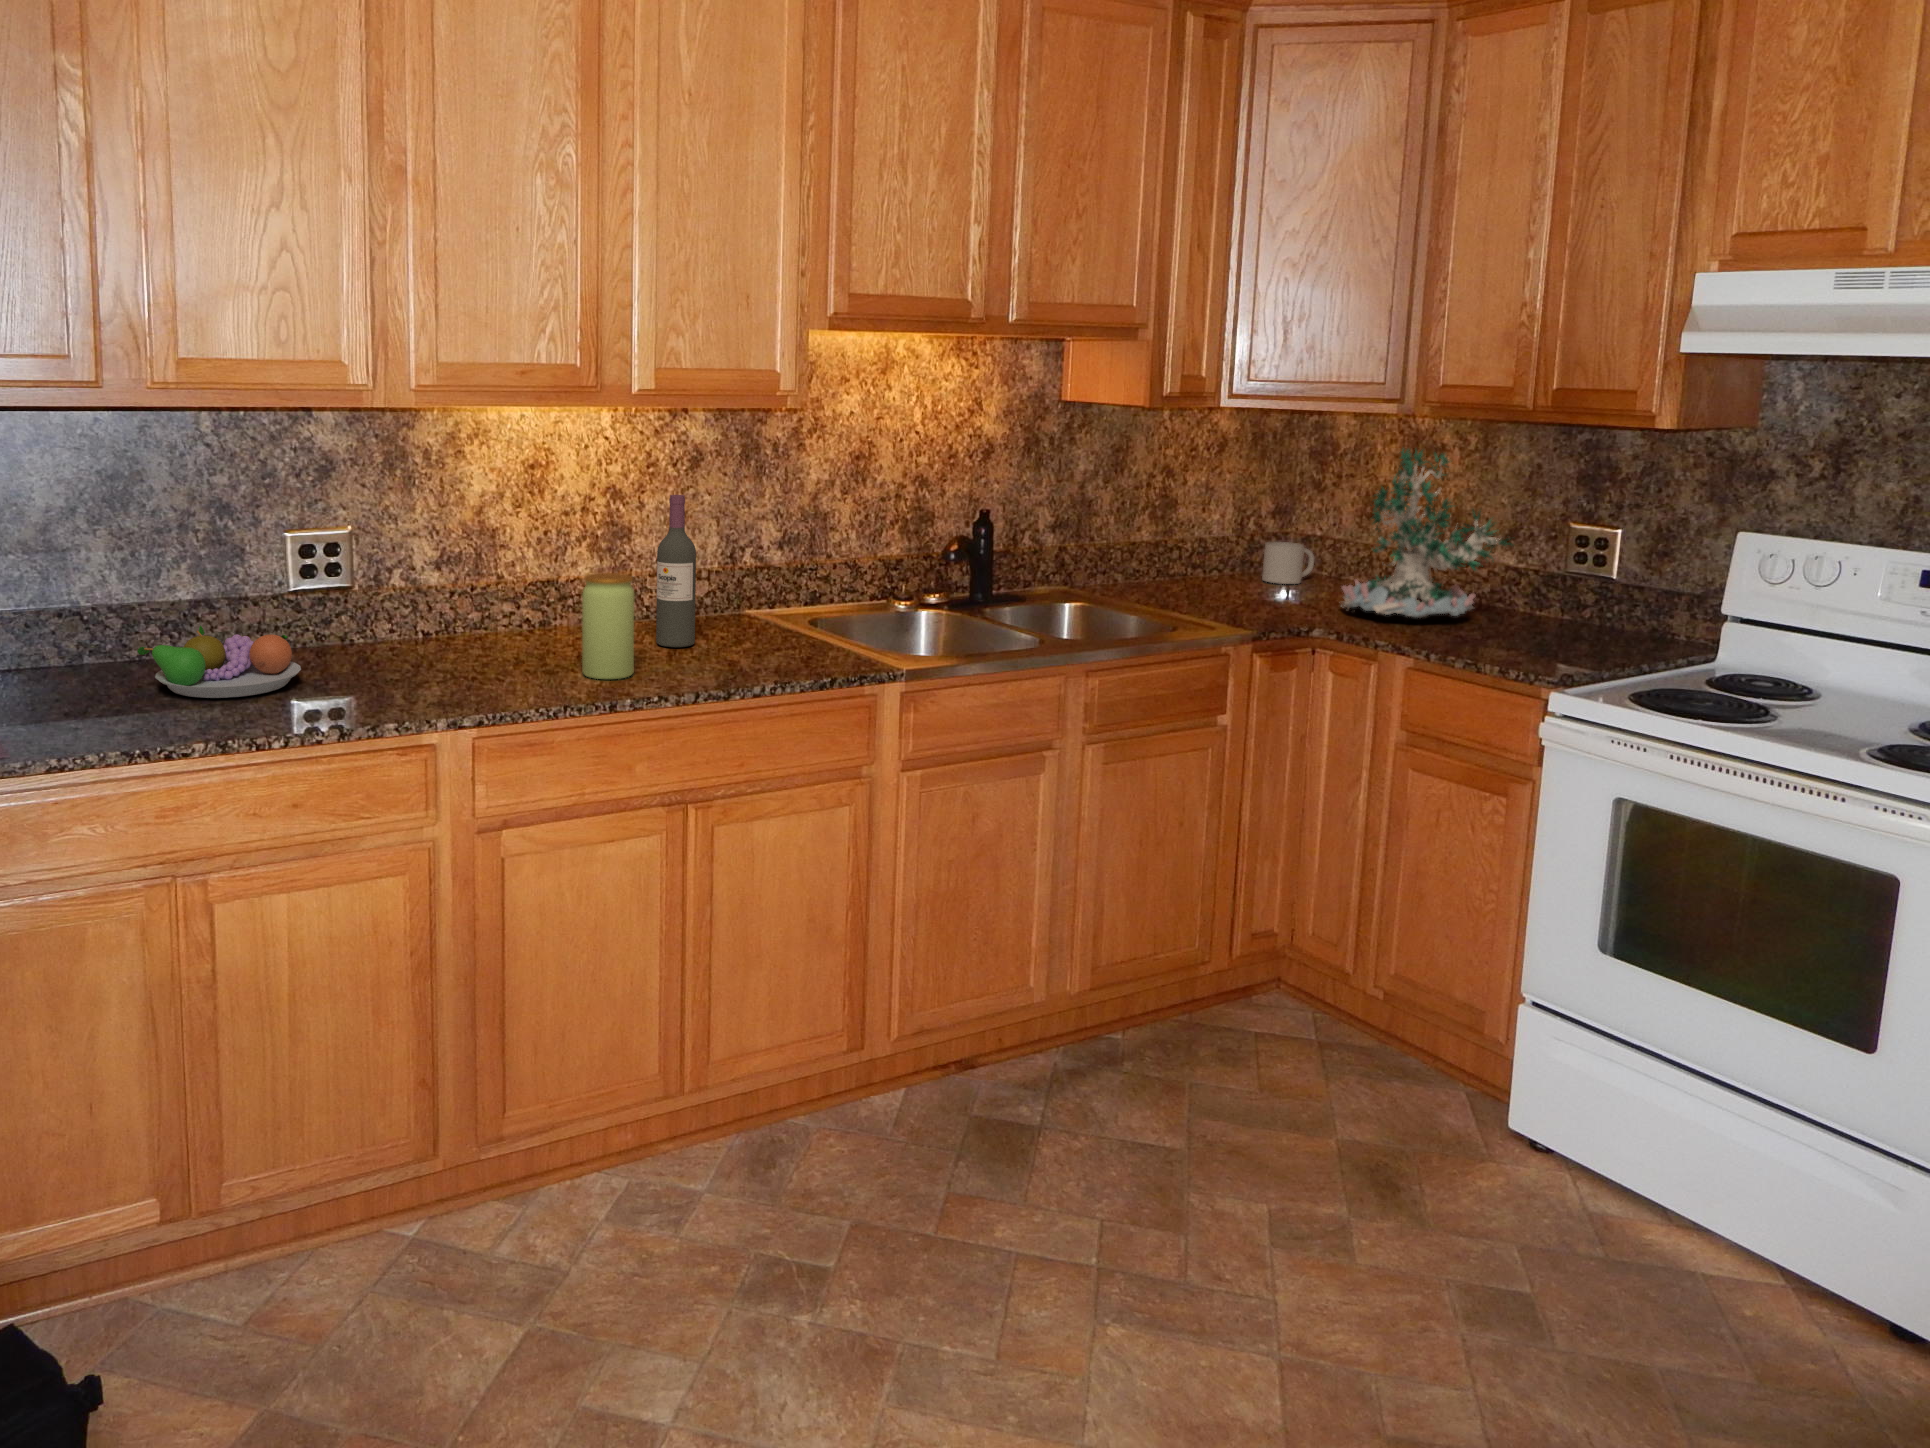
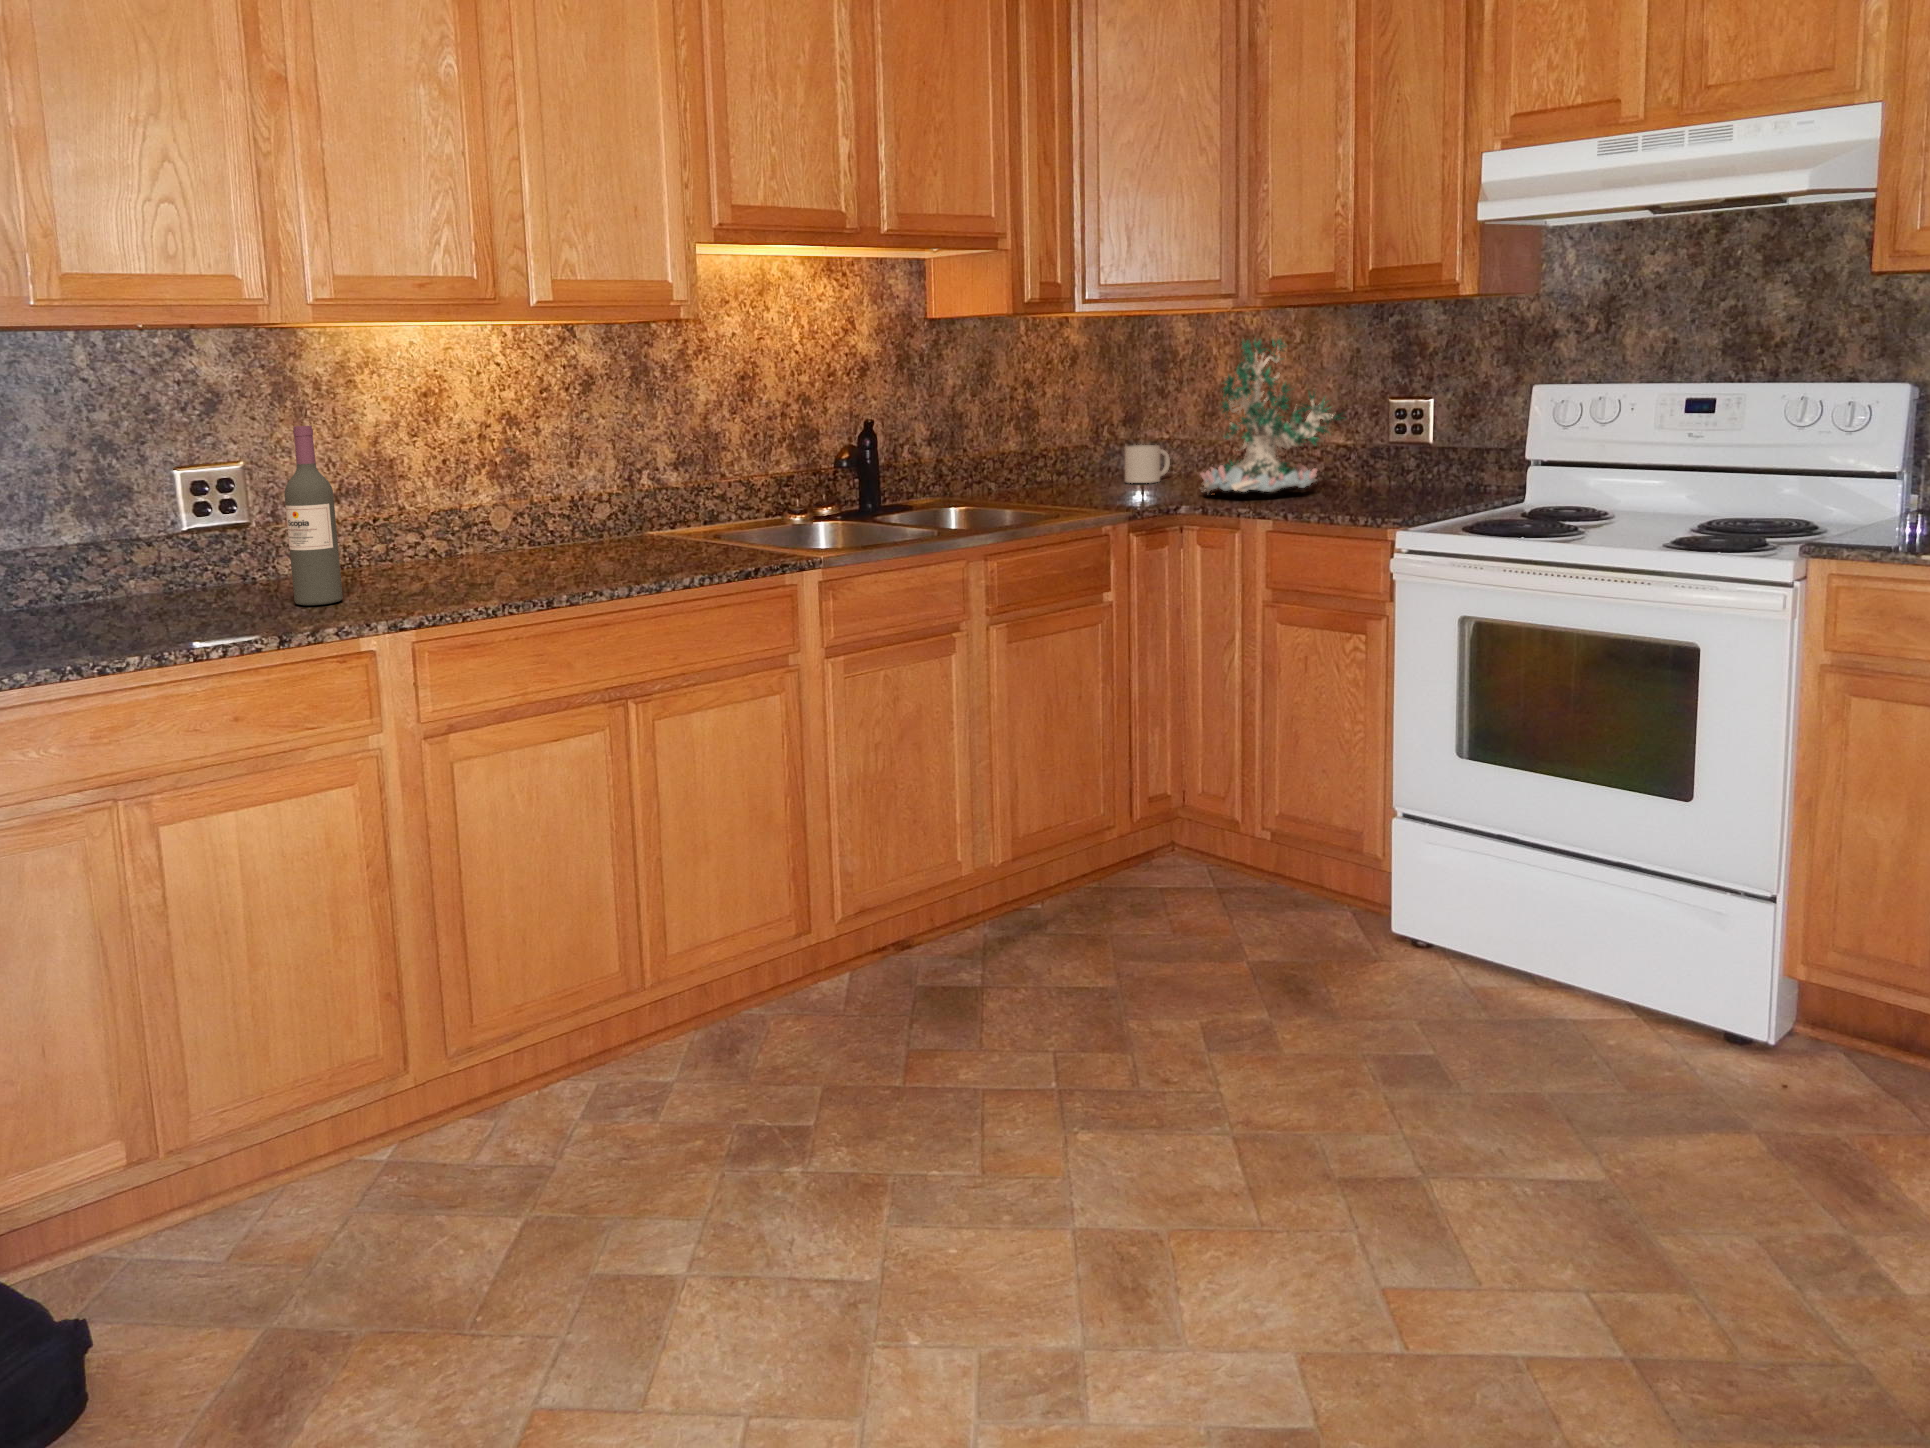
wine bottle: present [656,495,696,647] -> present [285,426,343,605]
jar: present [582,573,635,679] -> none [502,482,560,586]
fruit bowl: present [138,626,301,698] -> none [38,561,217,628]

